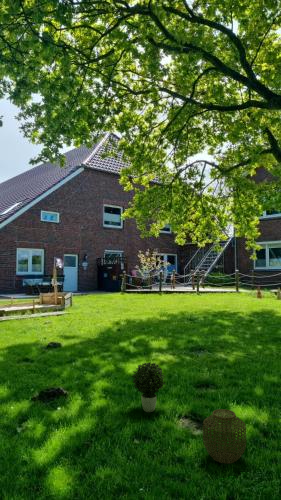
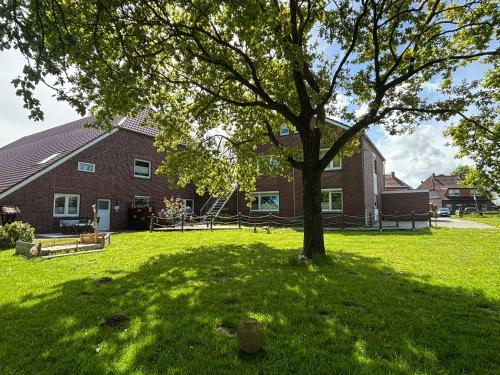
potted plant: present [132,362,165,412] -> none [182,289,207,325]

